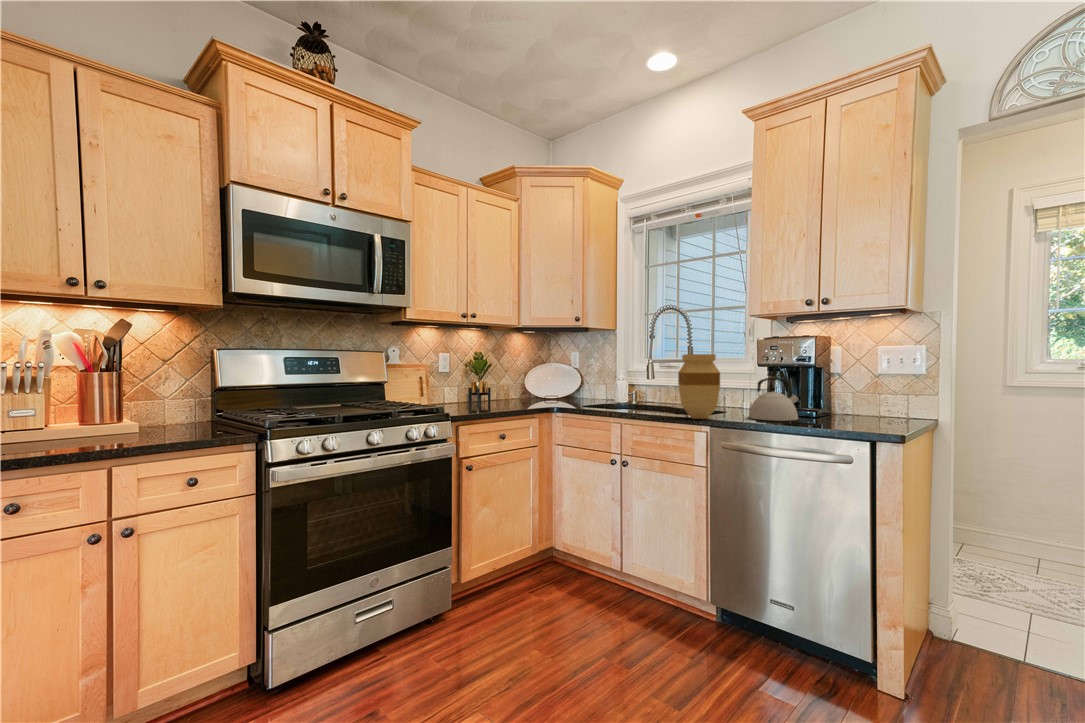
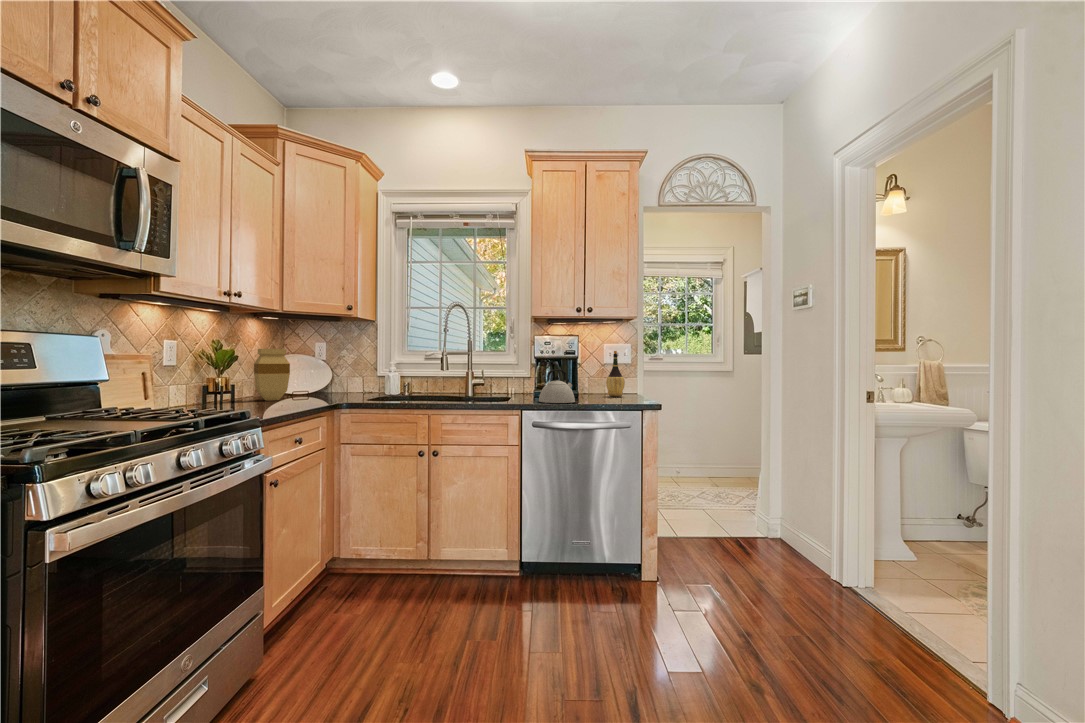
wine bottle: none [877,352,909,417] -> present [606,351,625,396]
vase: present [678,354,720,419] -> present [254,349,290,401]

